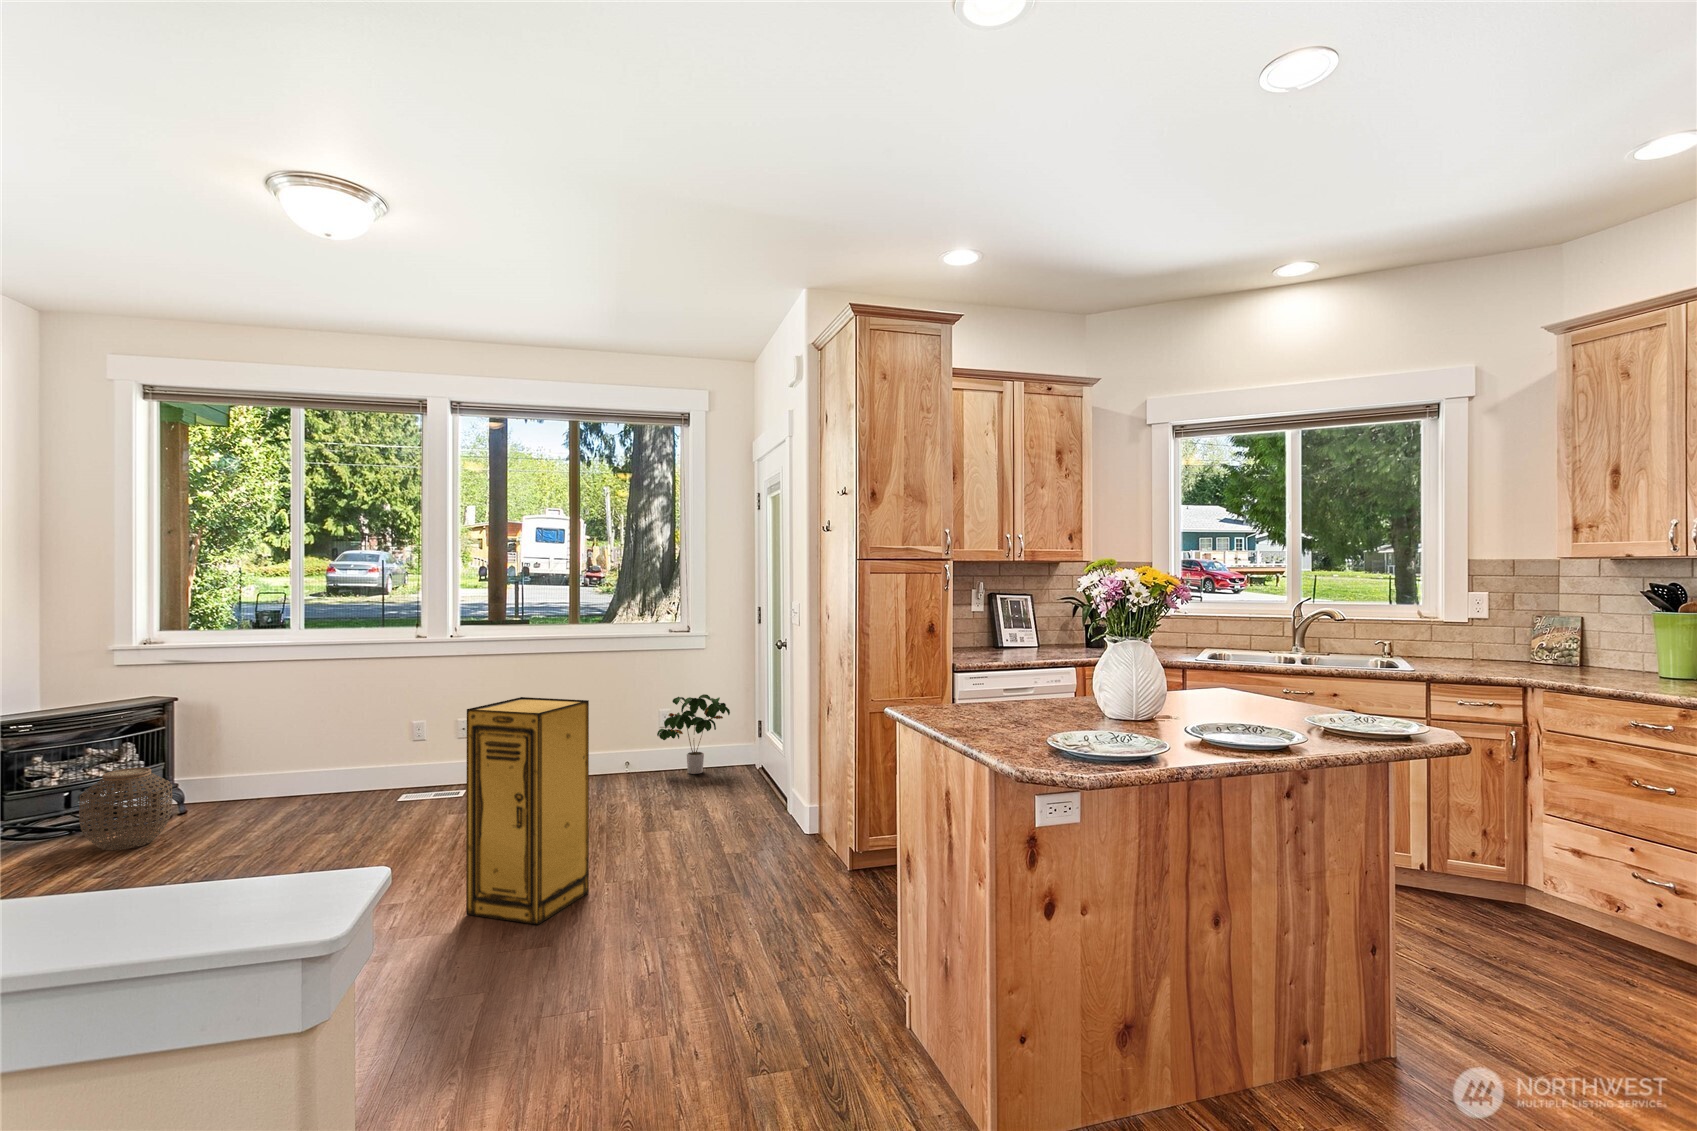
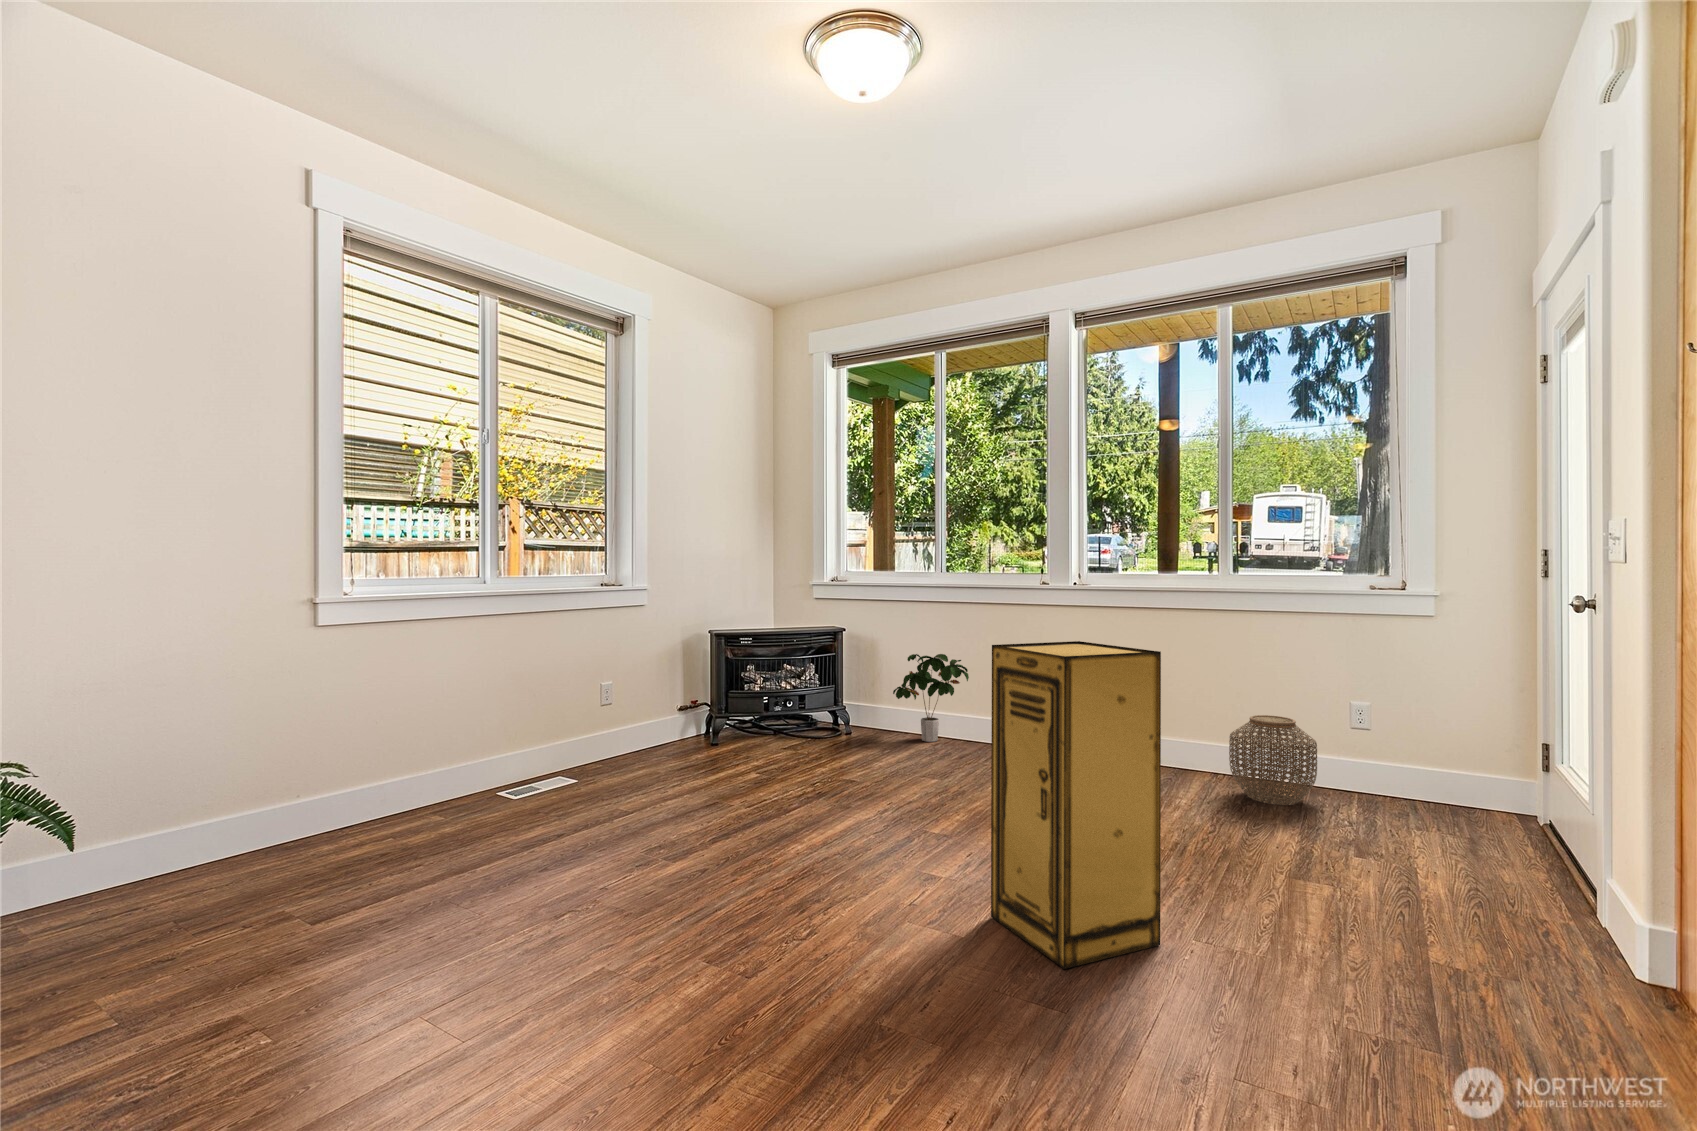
potted plant: present [657,694,730,774] -> present [893,654,969,742]
woven basket: present [79,768,172,850] -> present [1229,715,1317,805]

